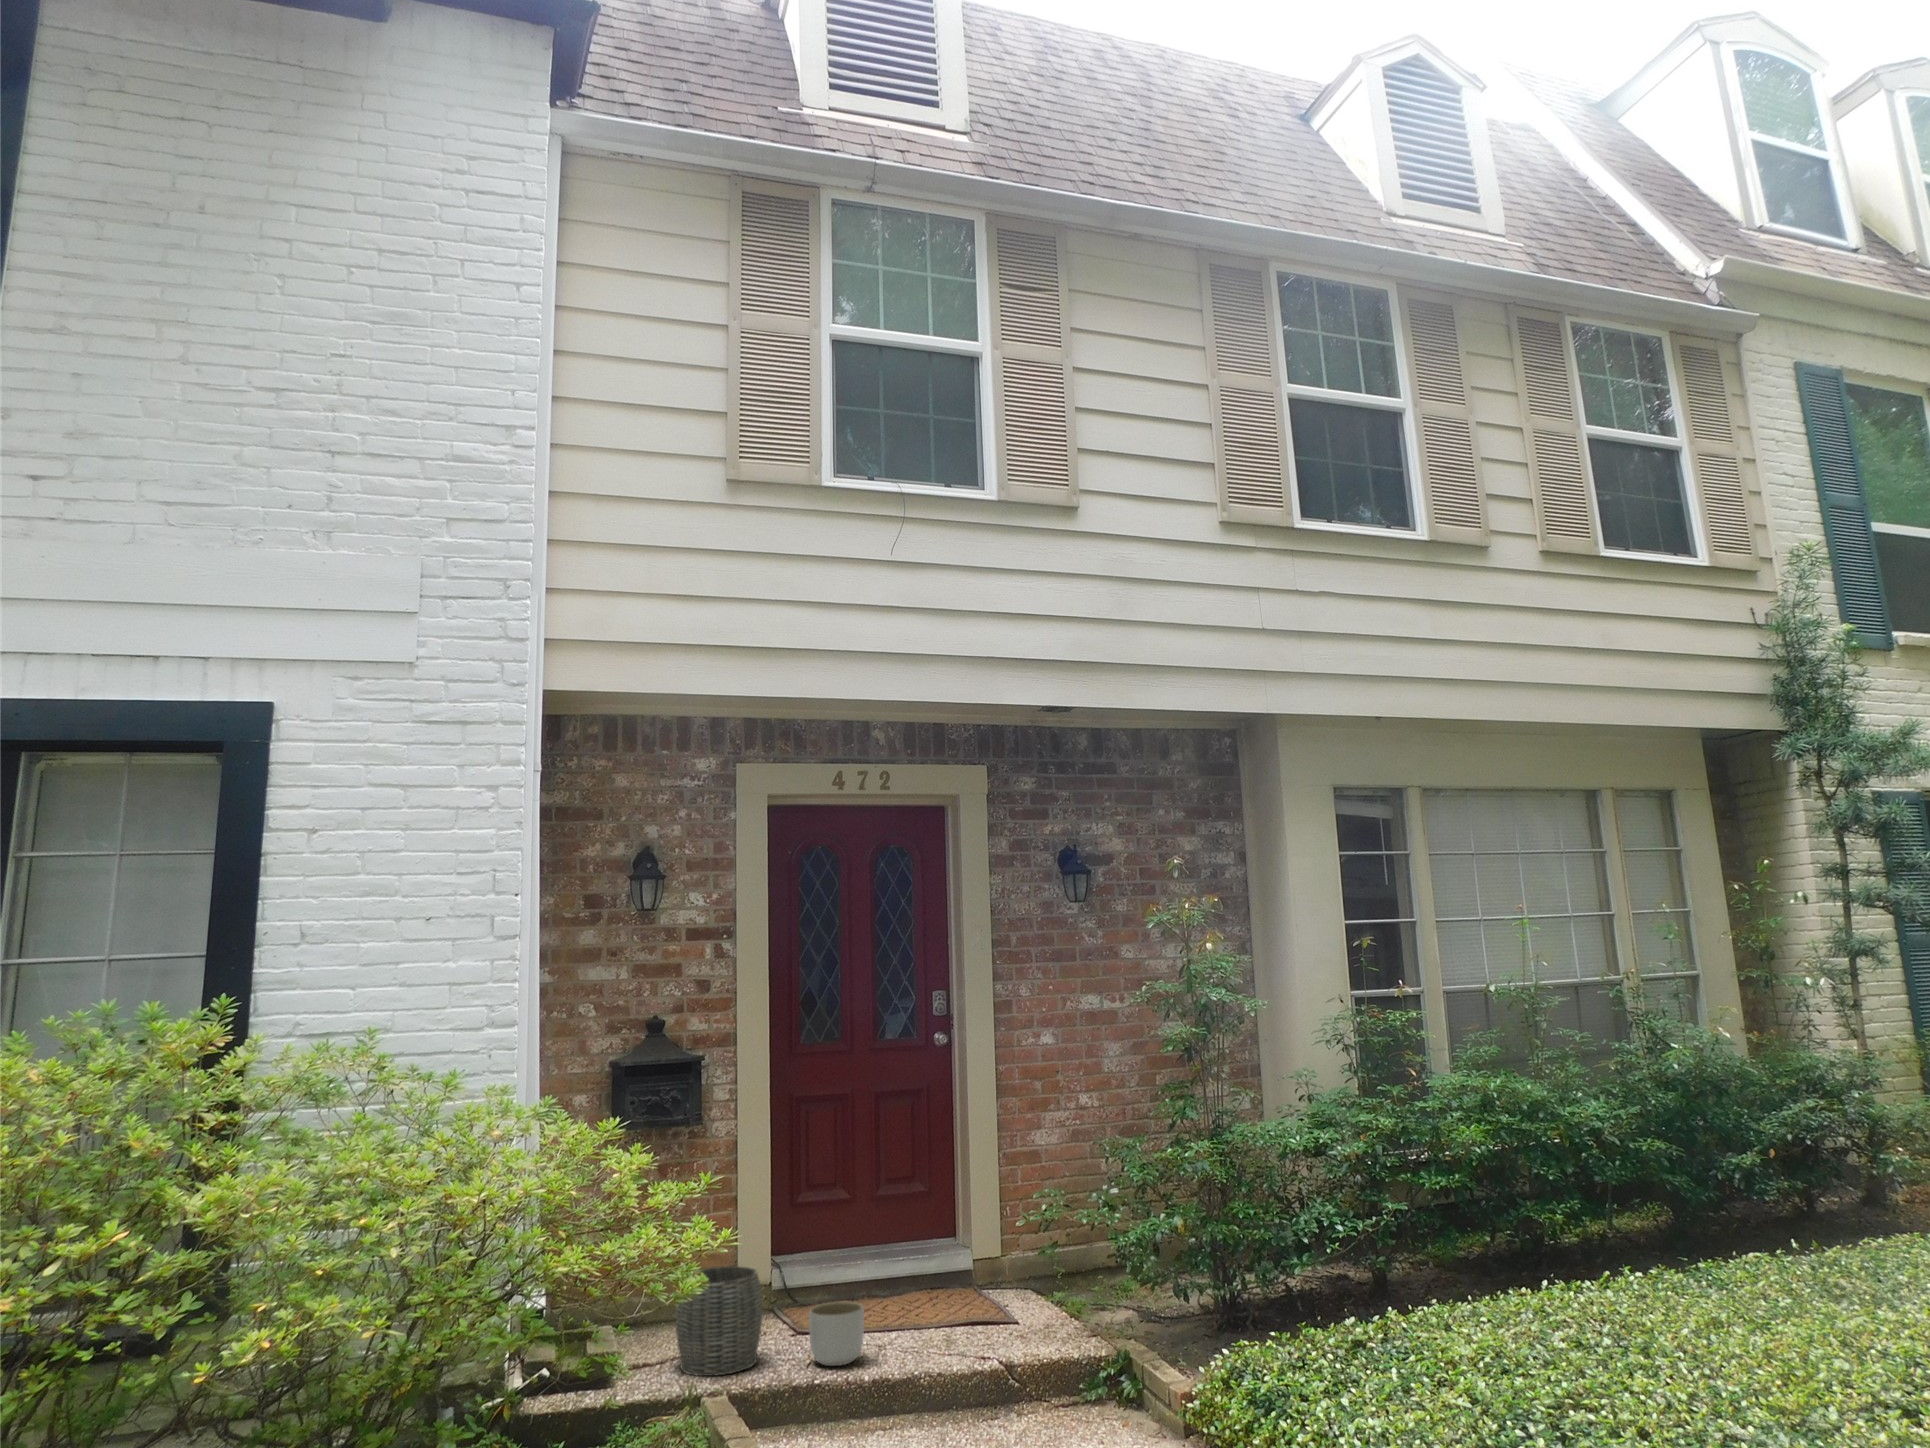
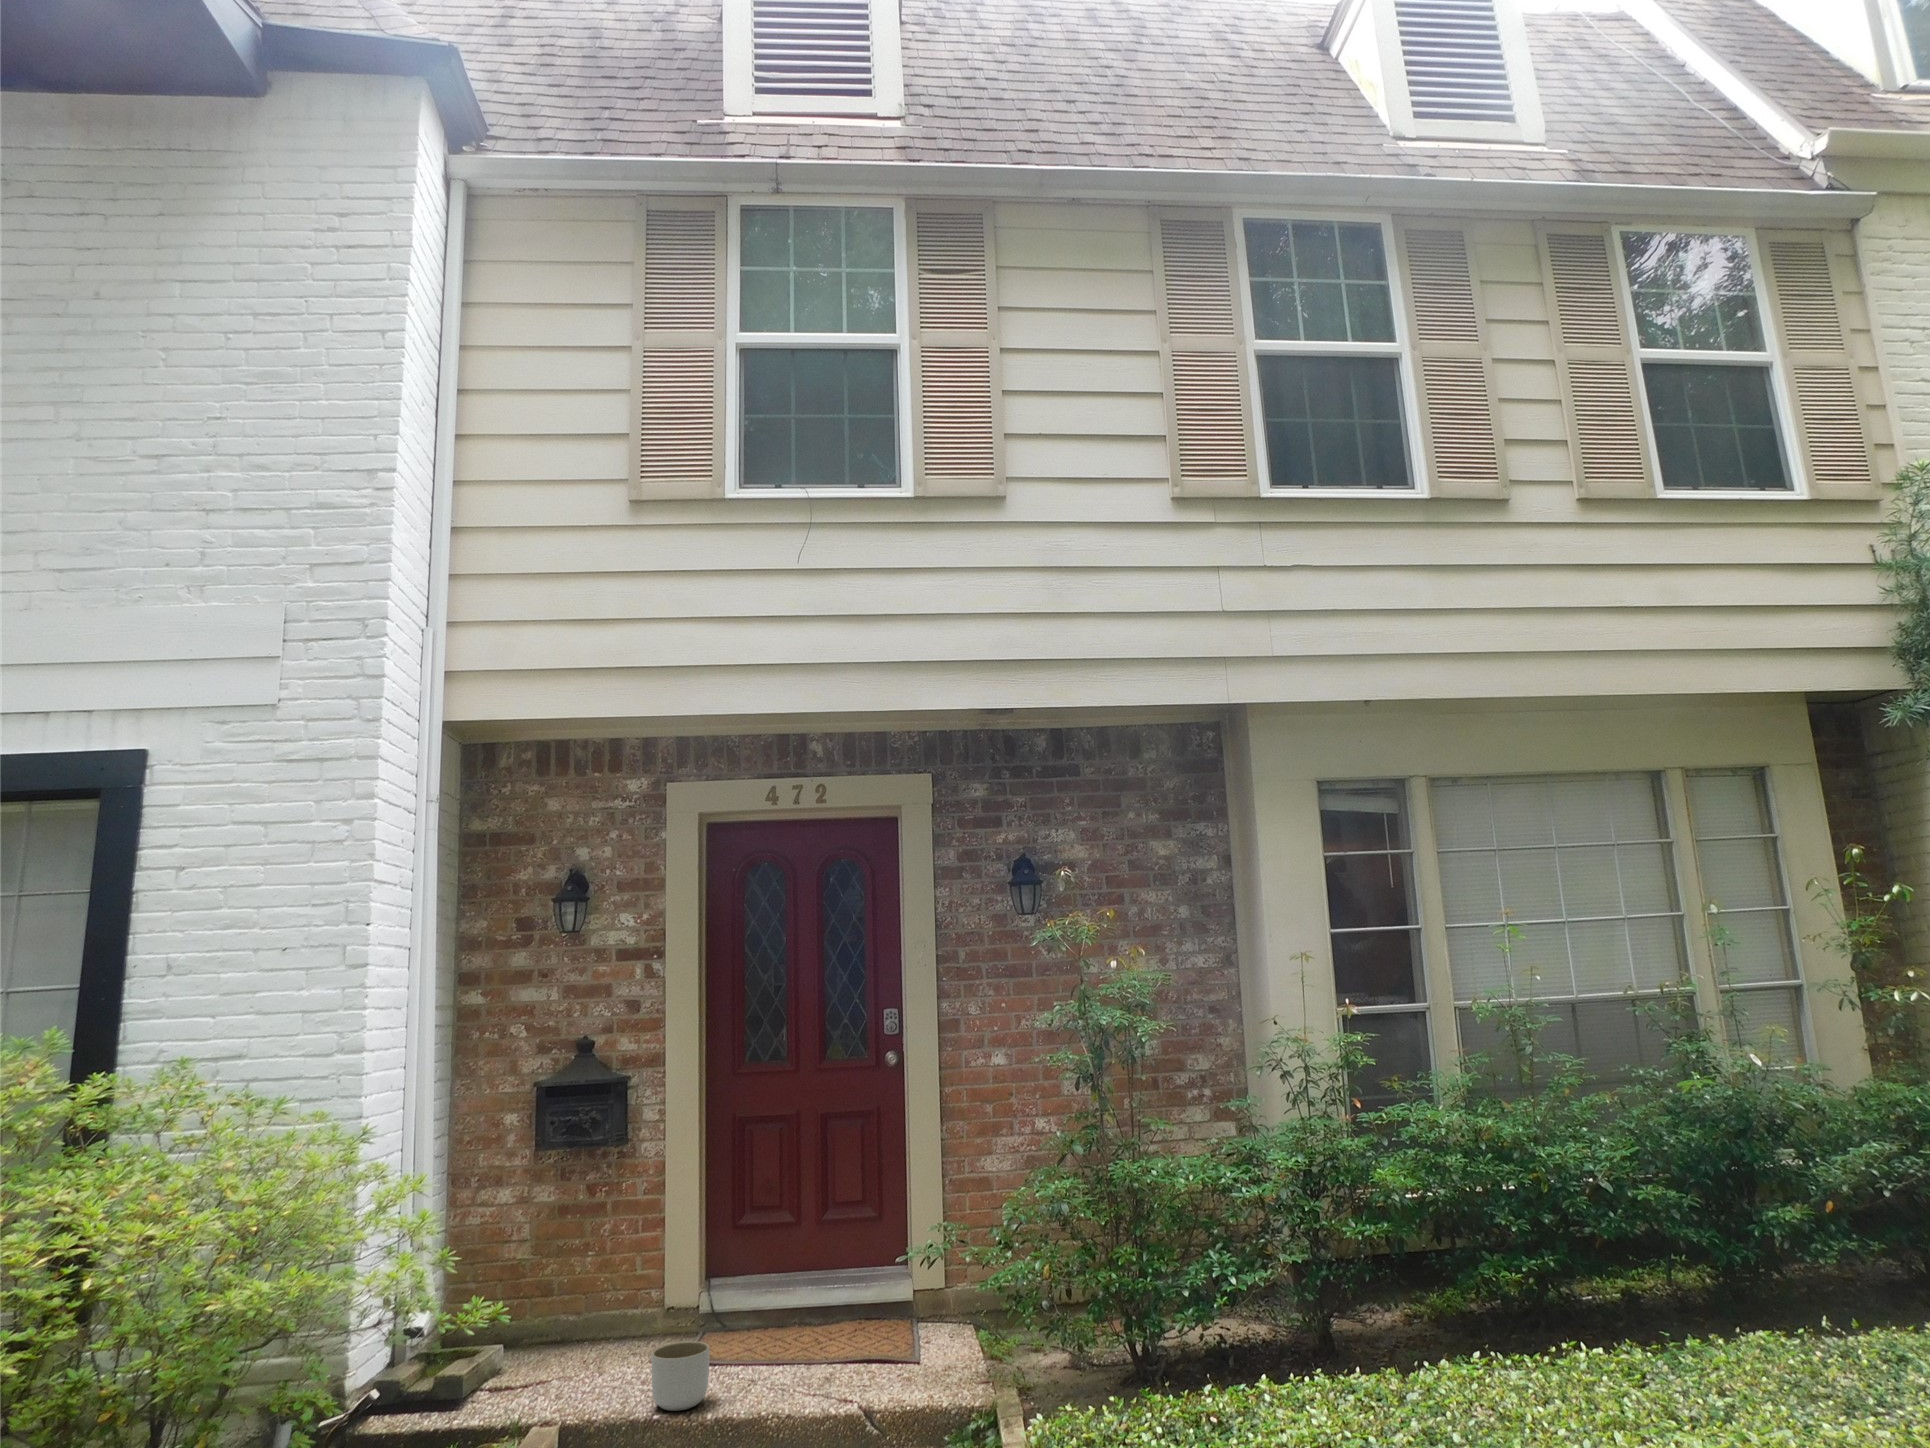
woven basket: present [676,1266,762,1376] -> none [526,1297,615,1412]

